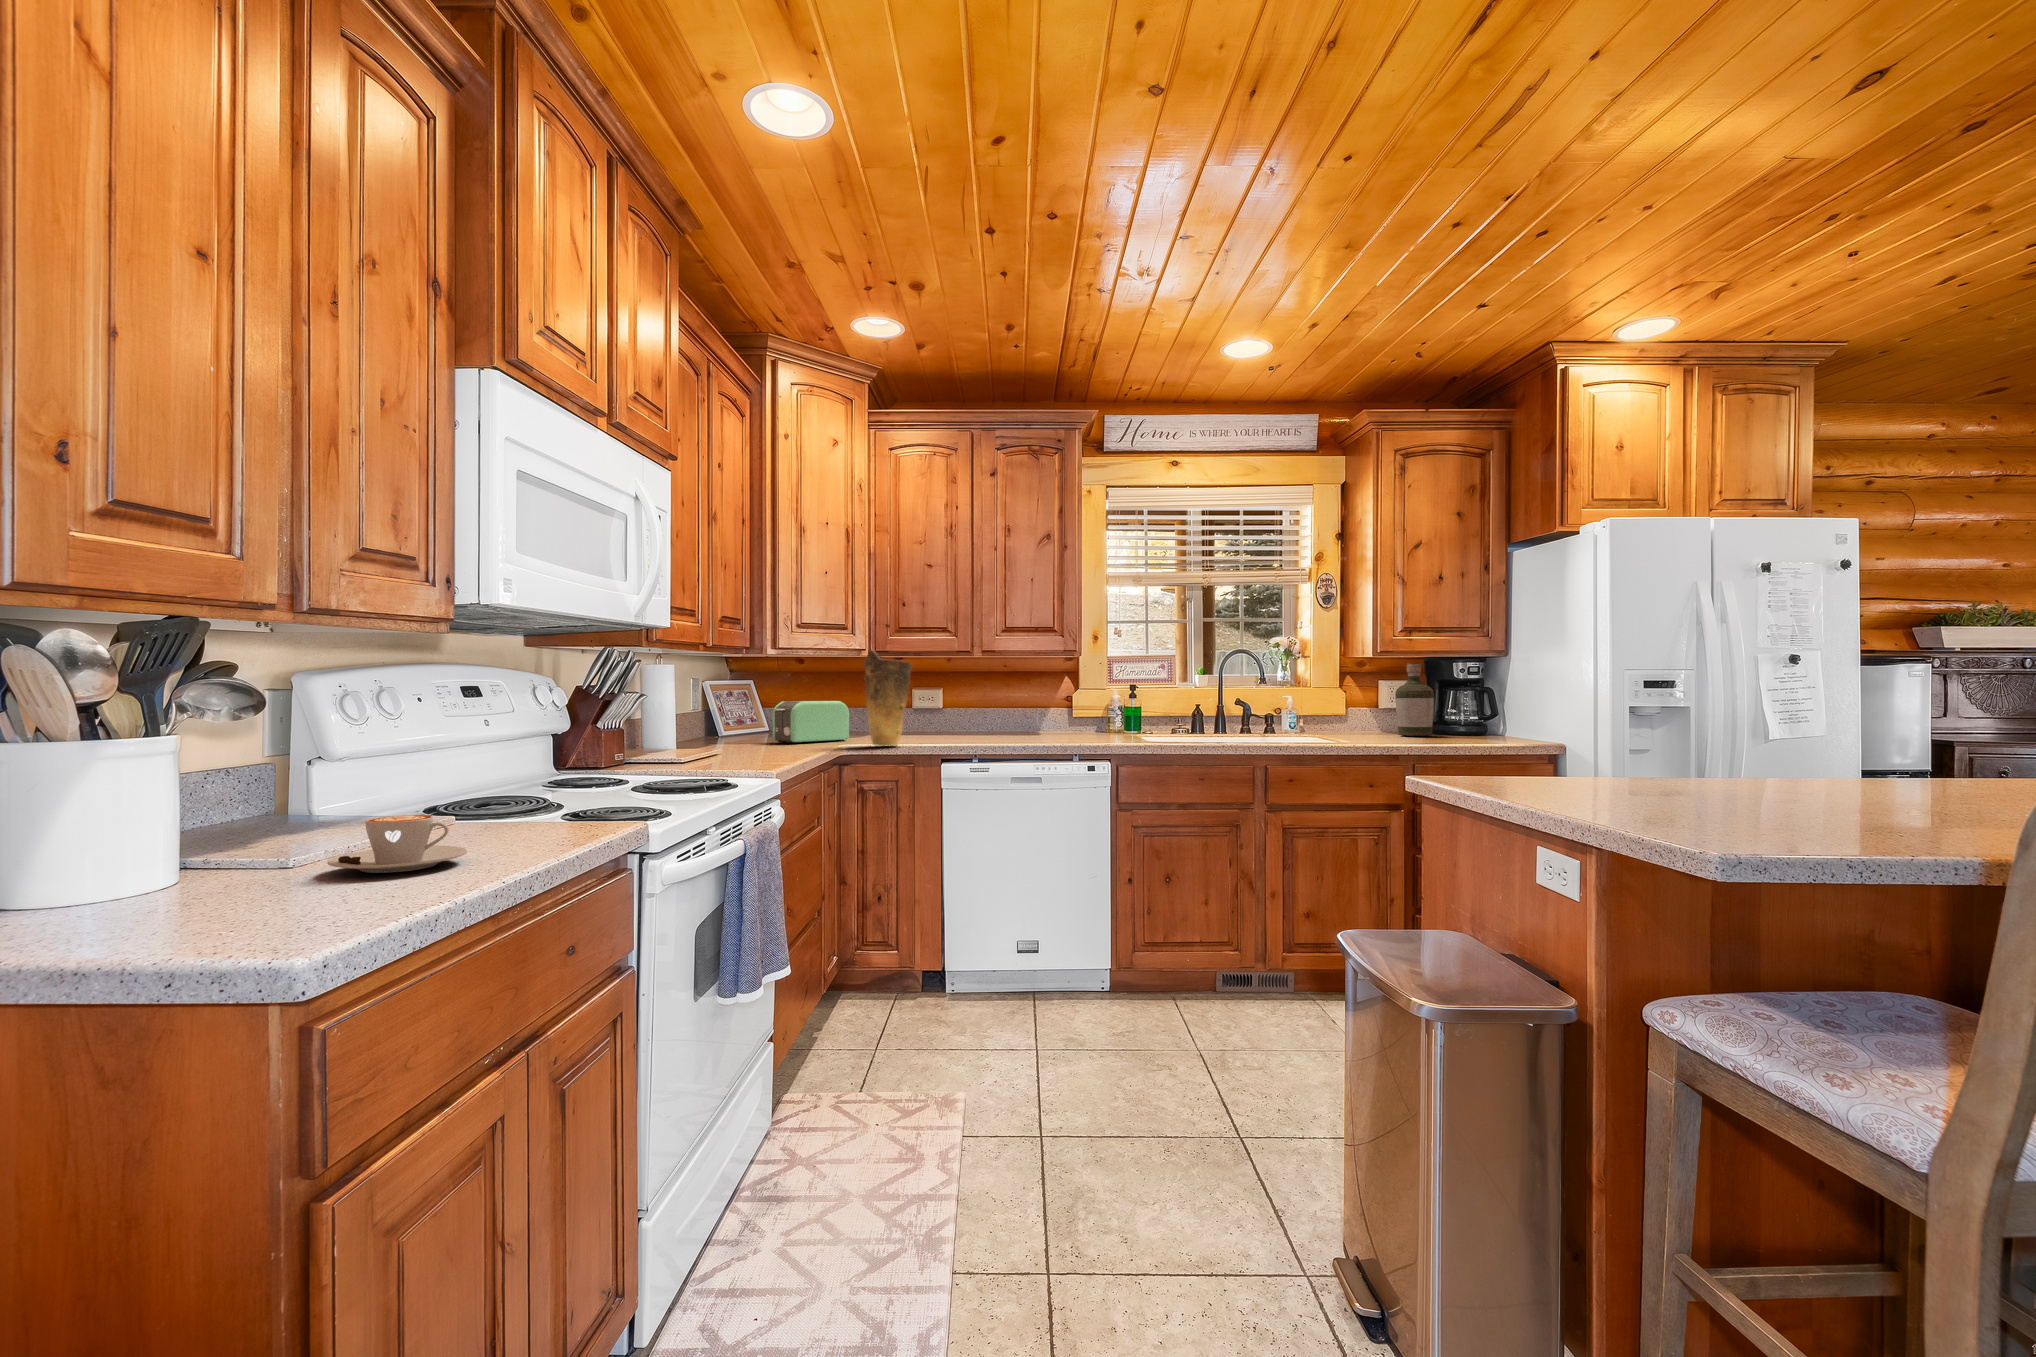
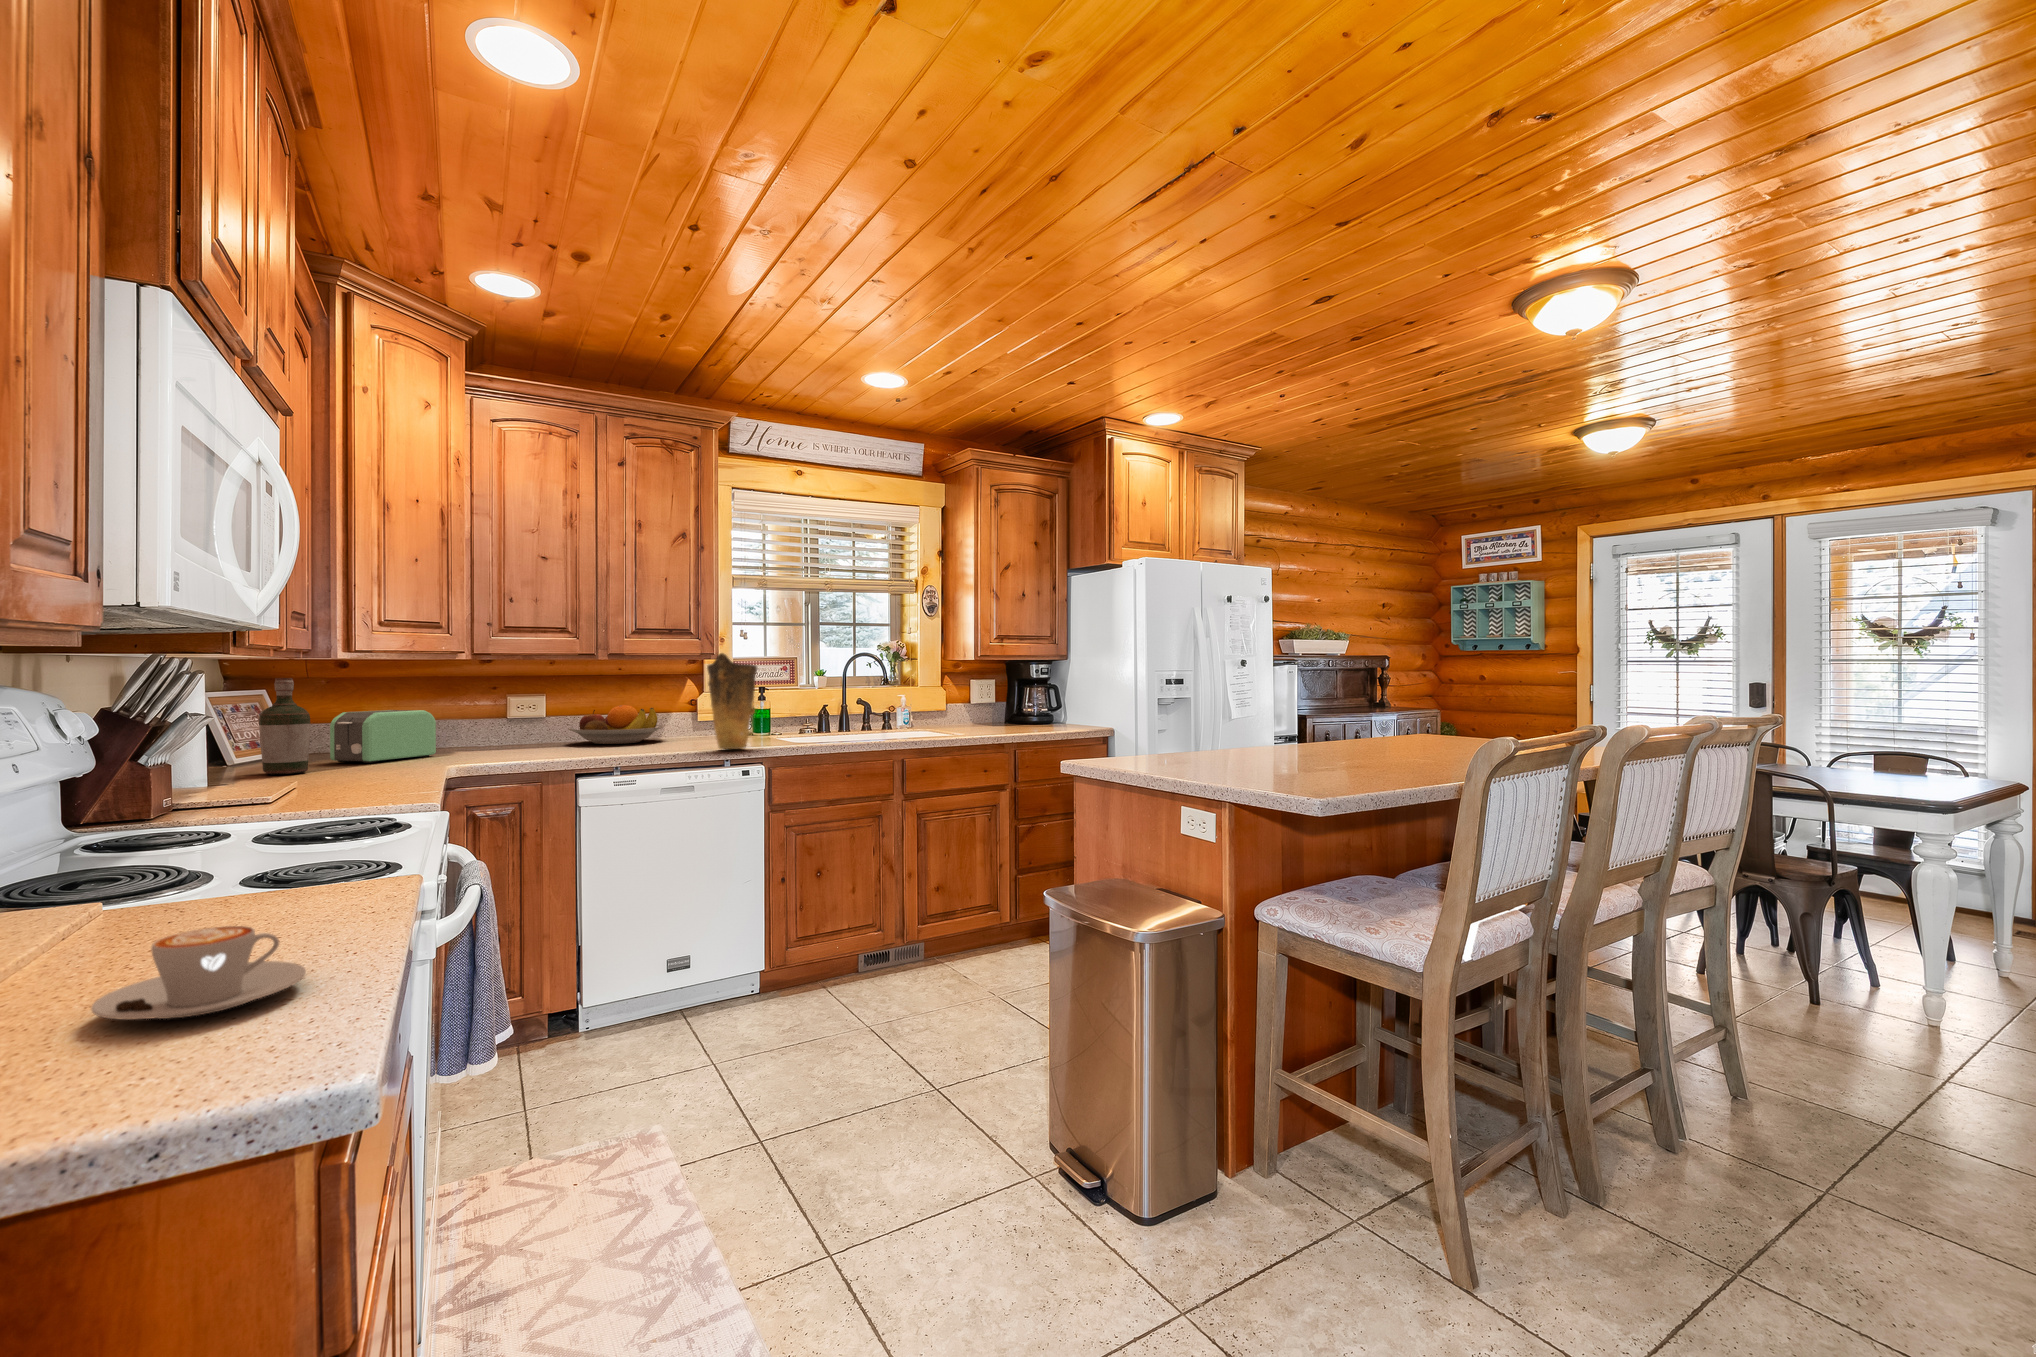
vase: present [864,650,912,746] -> present [707,653,757,749]
bottle: present [1395,663,1434,736] -> present [259,678,310,774]
fruit bowl: none [958,700,1041,737] -> present [568,705,664,744]

